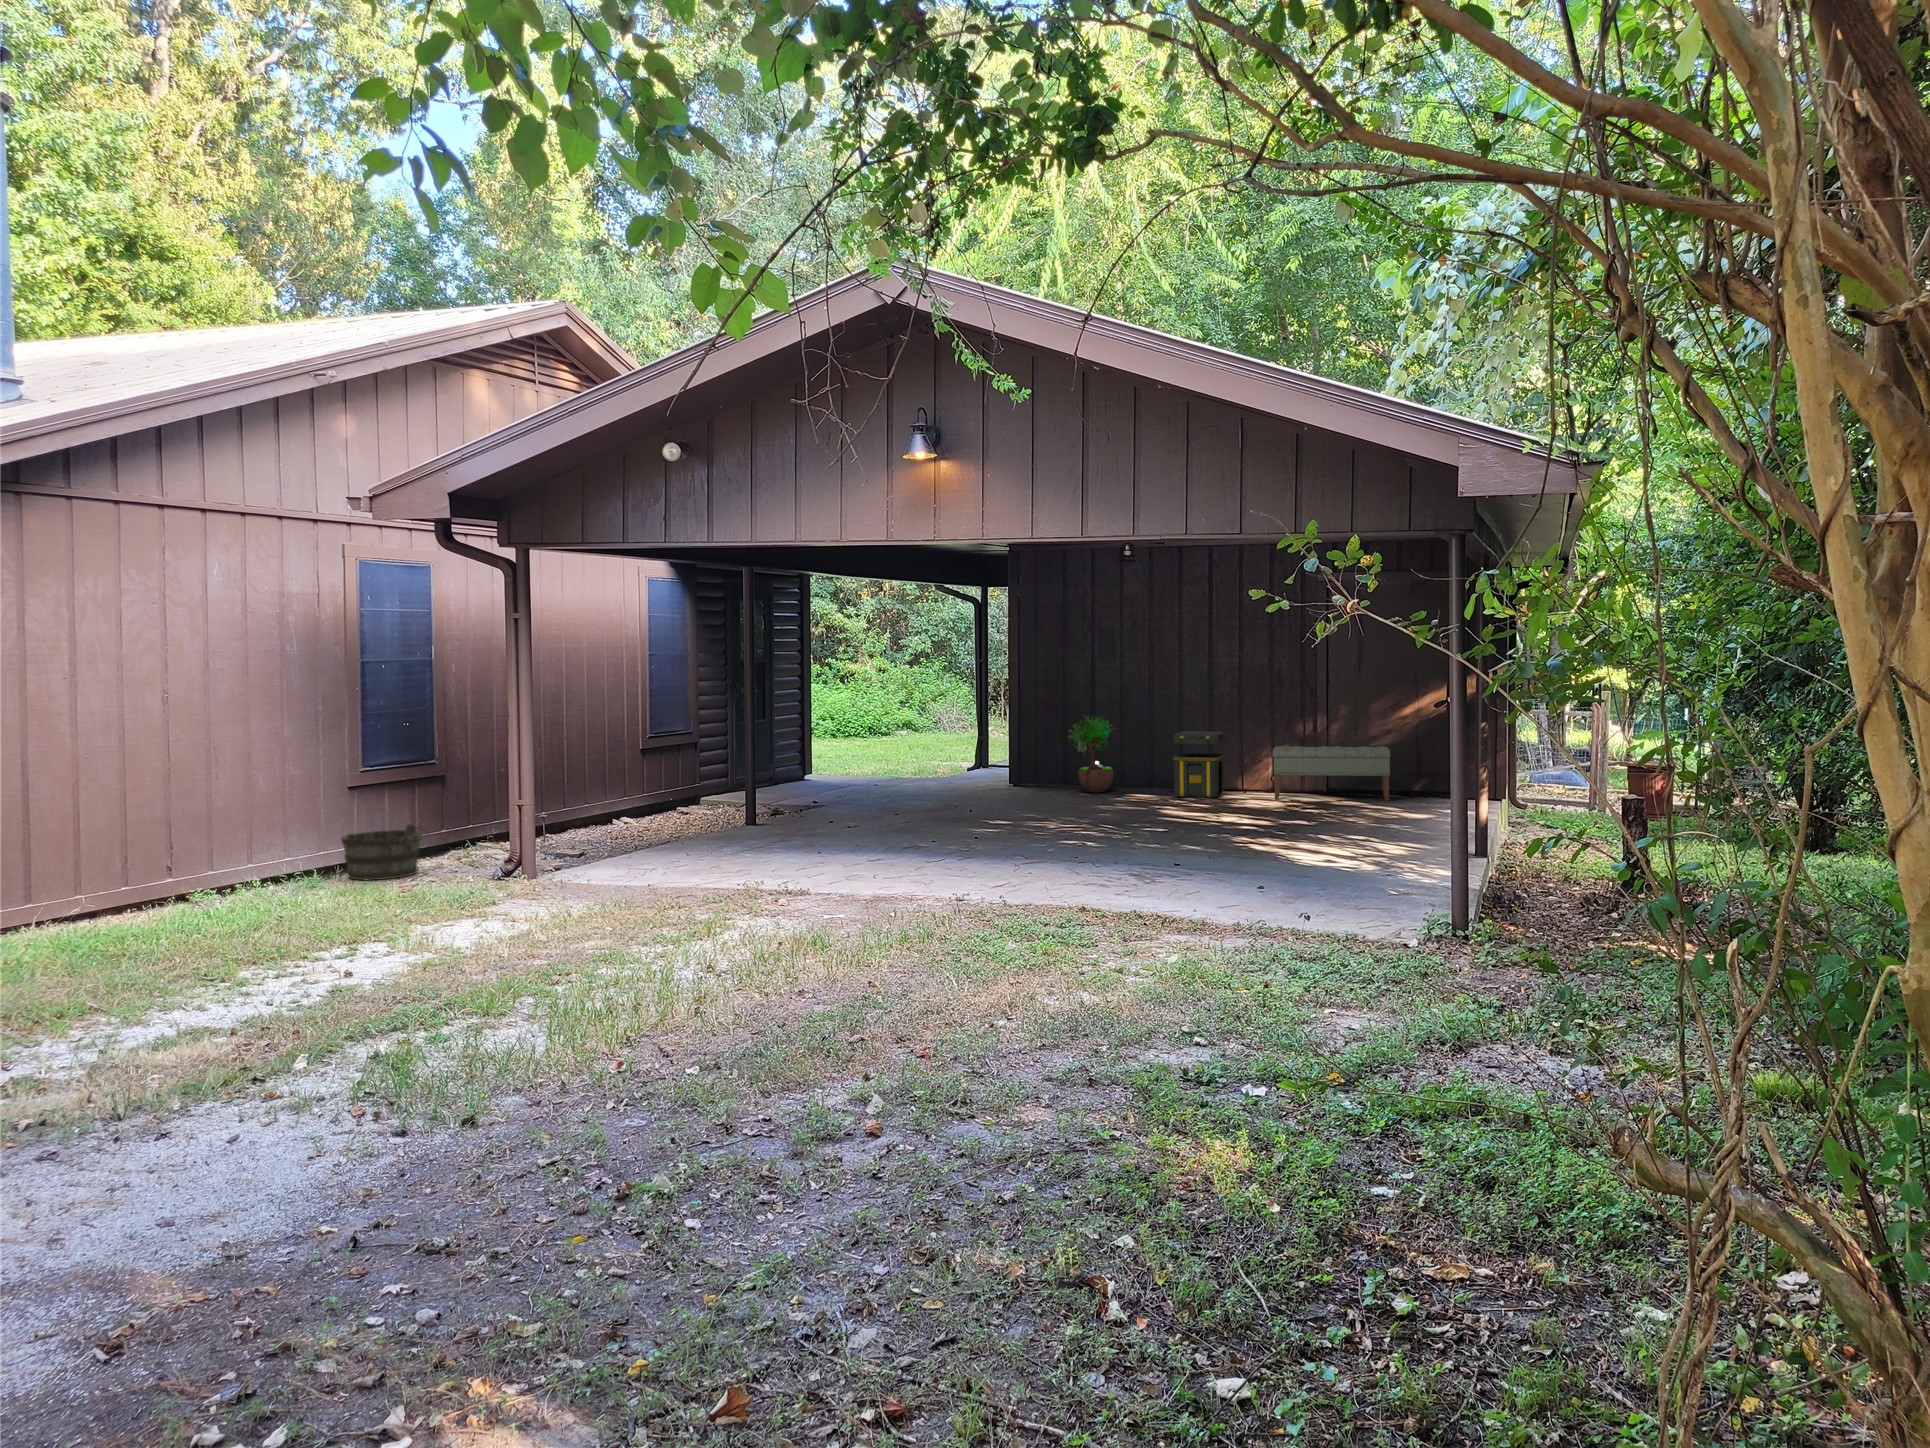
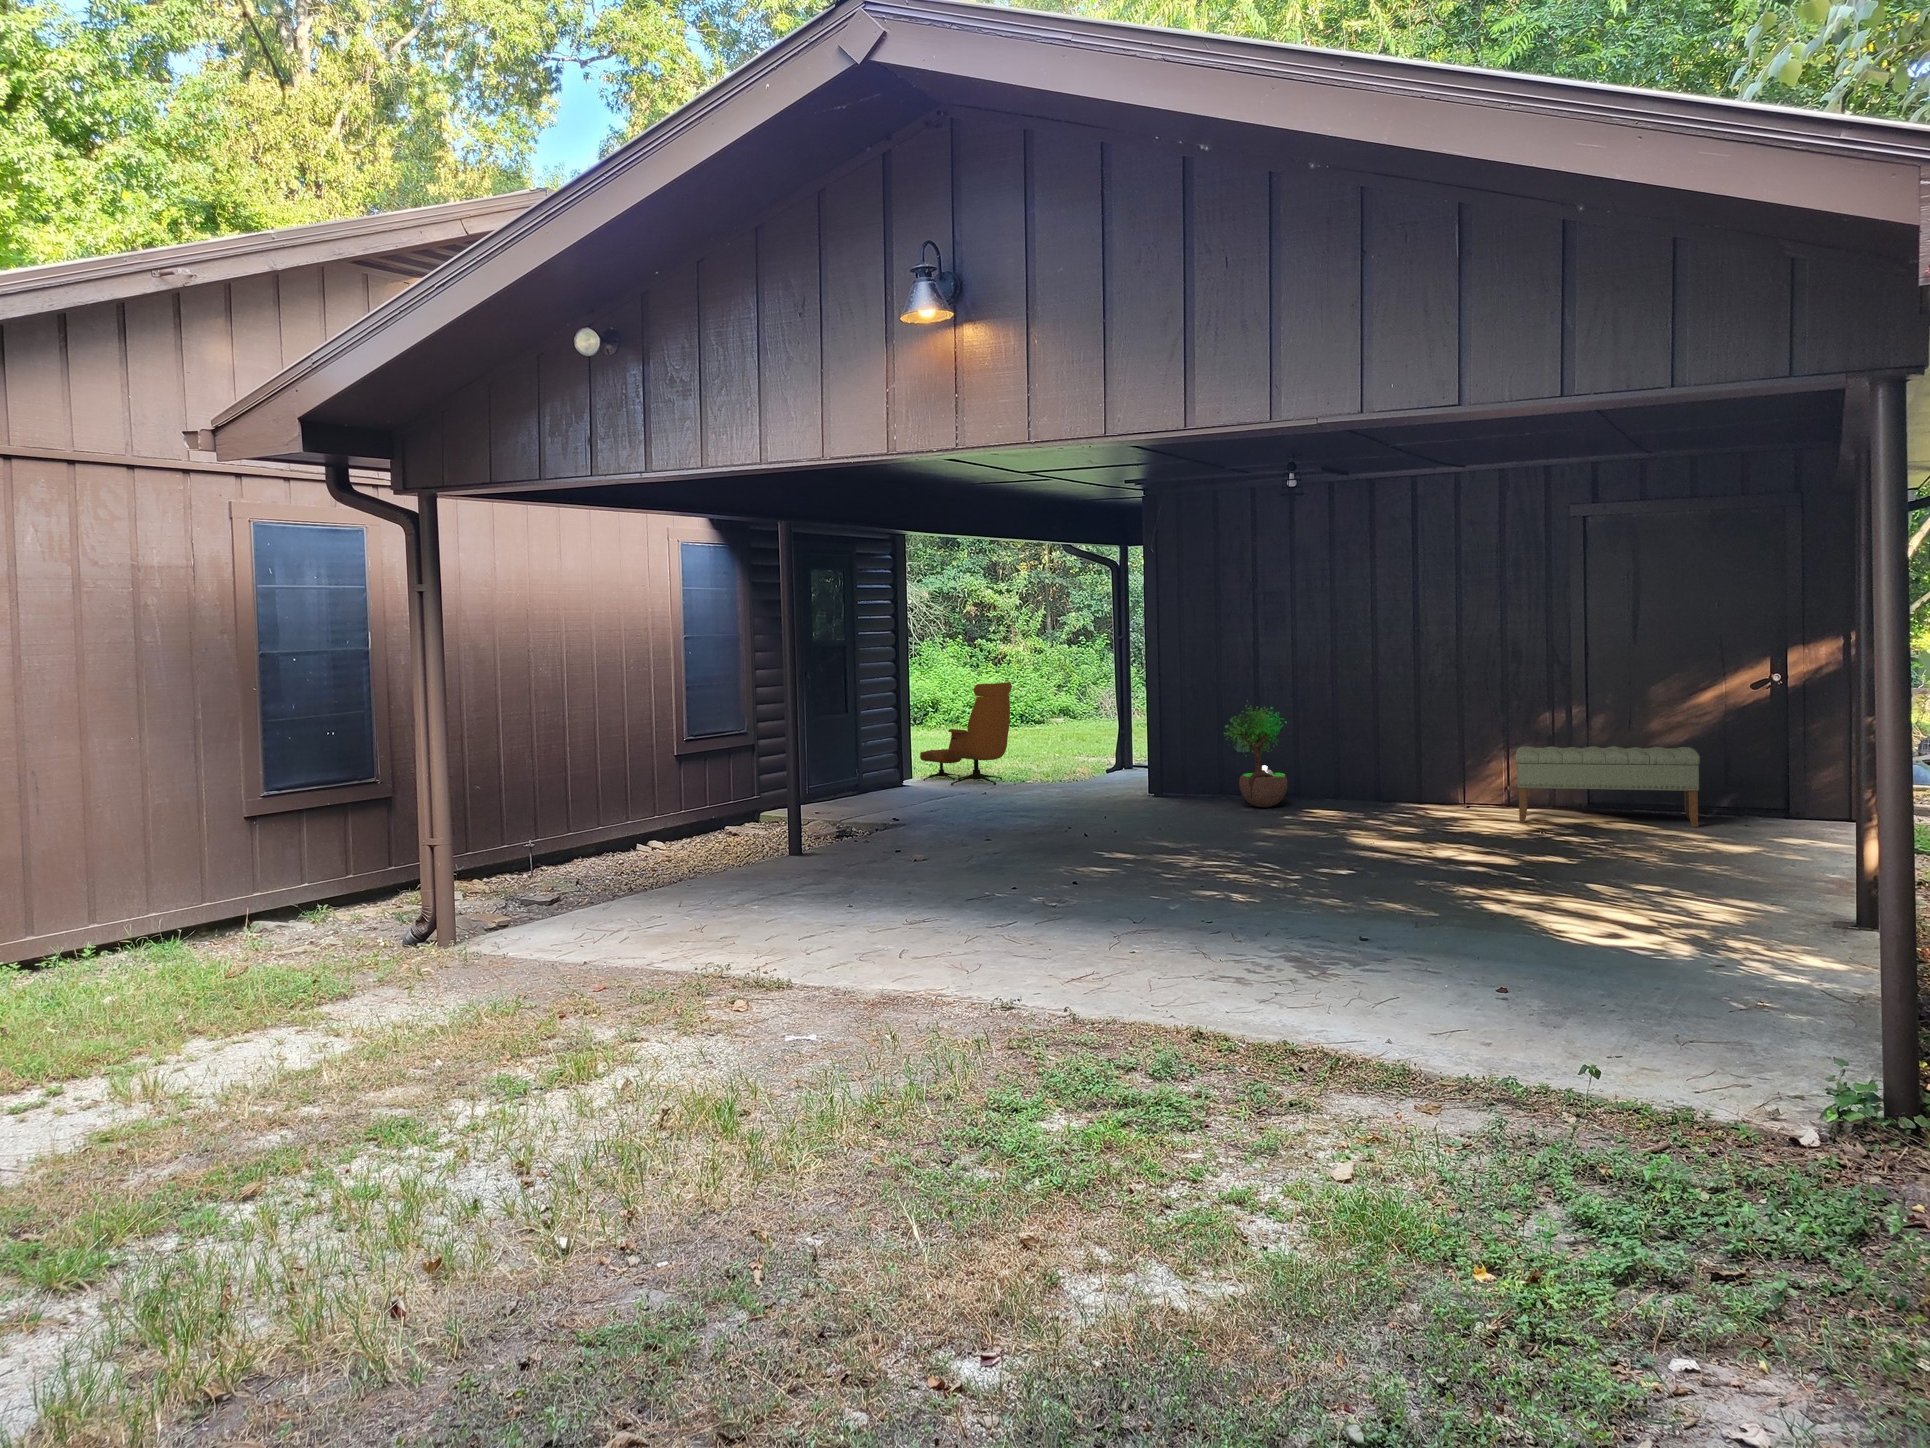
lounge chair: none [815,696,895,780] -> present [920,682,1012,785]
toolbox: present [1173,731,1225,798] -> none [1369,726,1444,818]
bucket: present [342,824,424,880] -> none [226,863,338,939]

